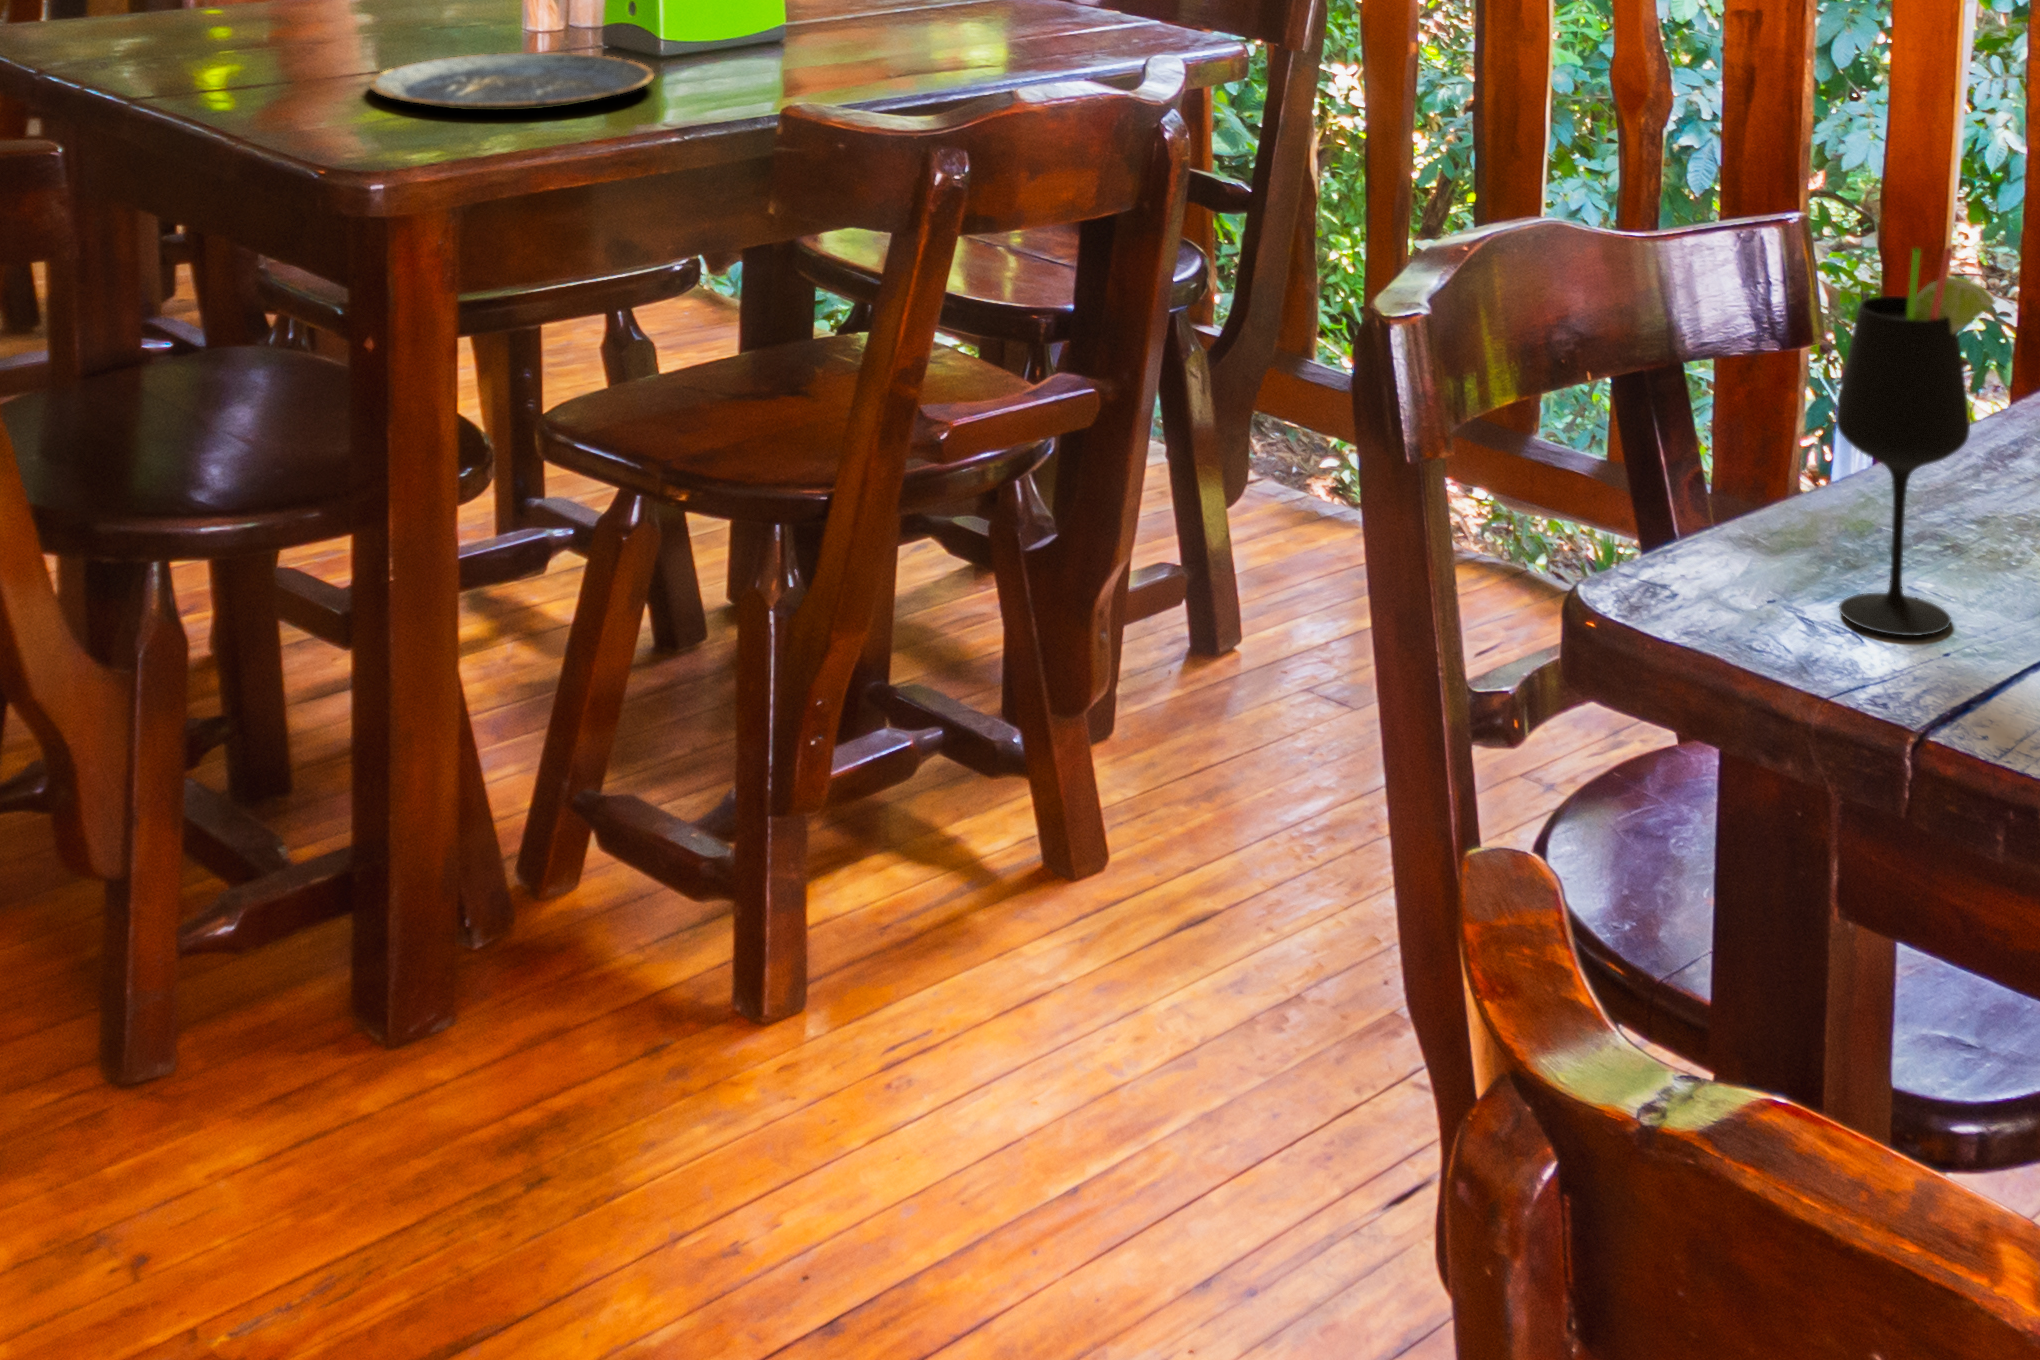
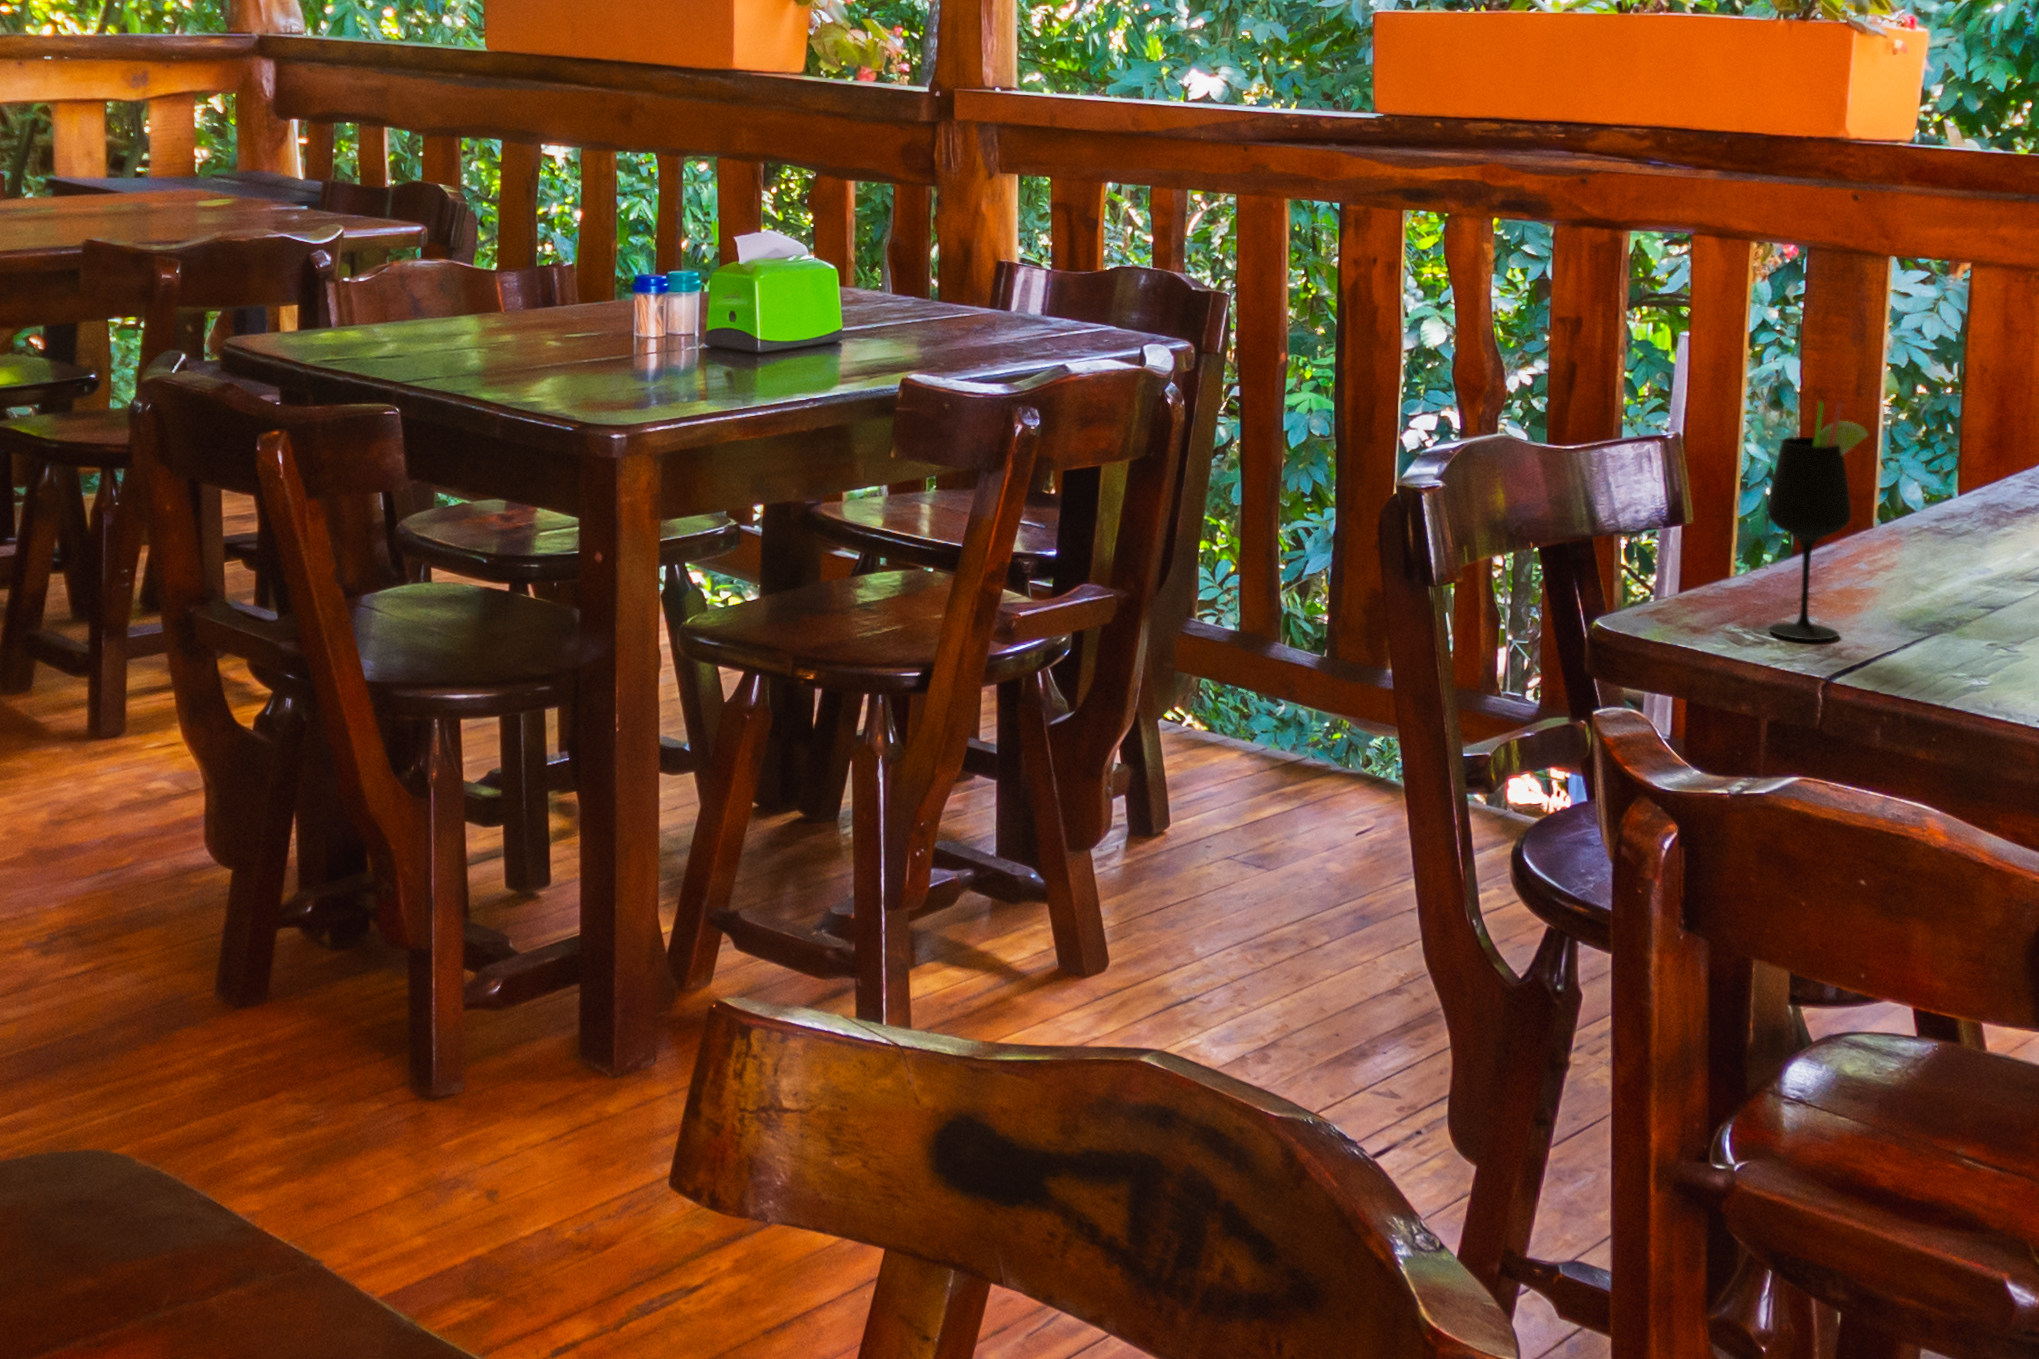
plate: present [369,52,654,110] -> none [558,355,770,392]

